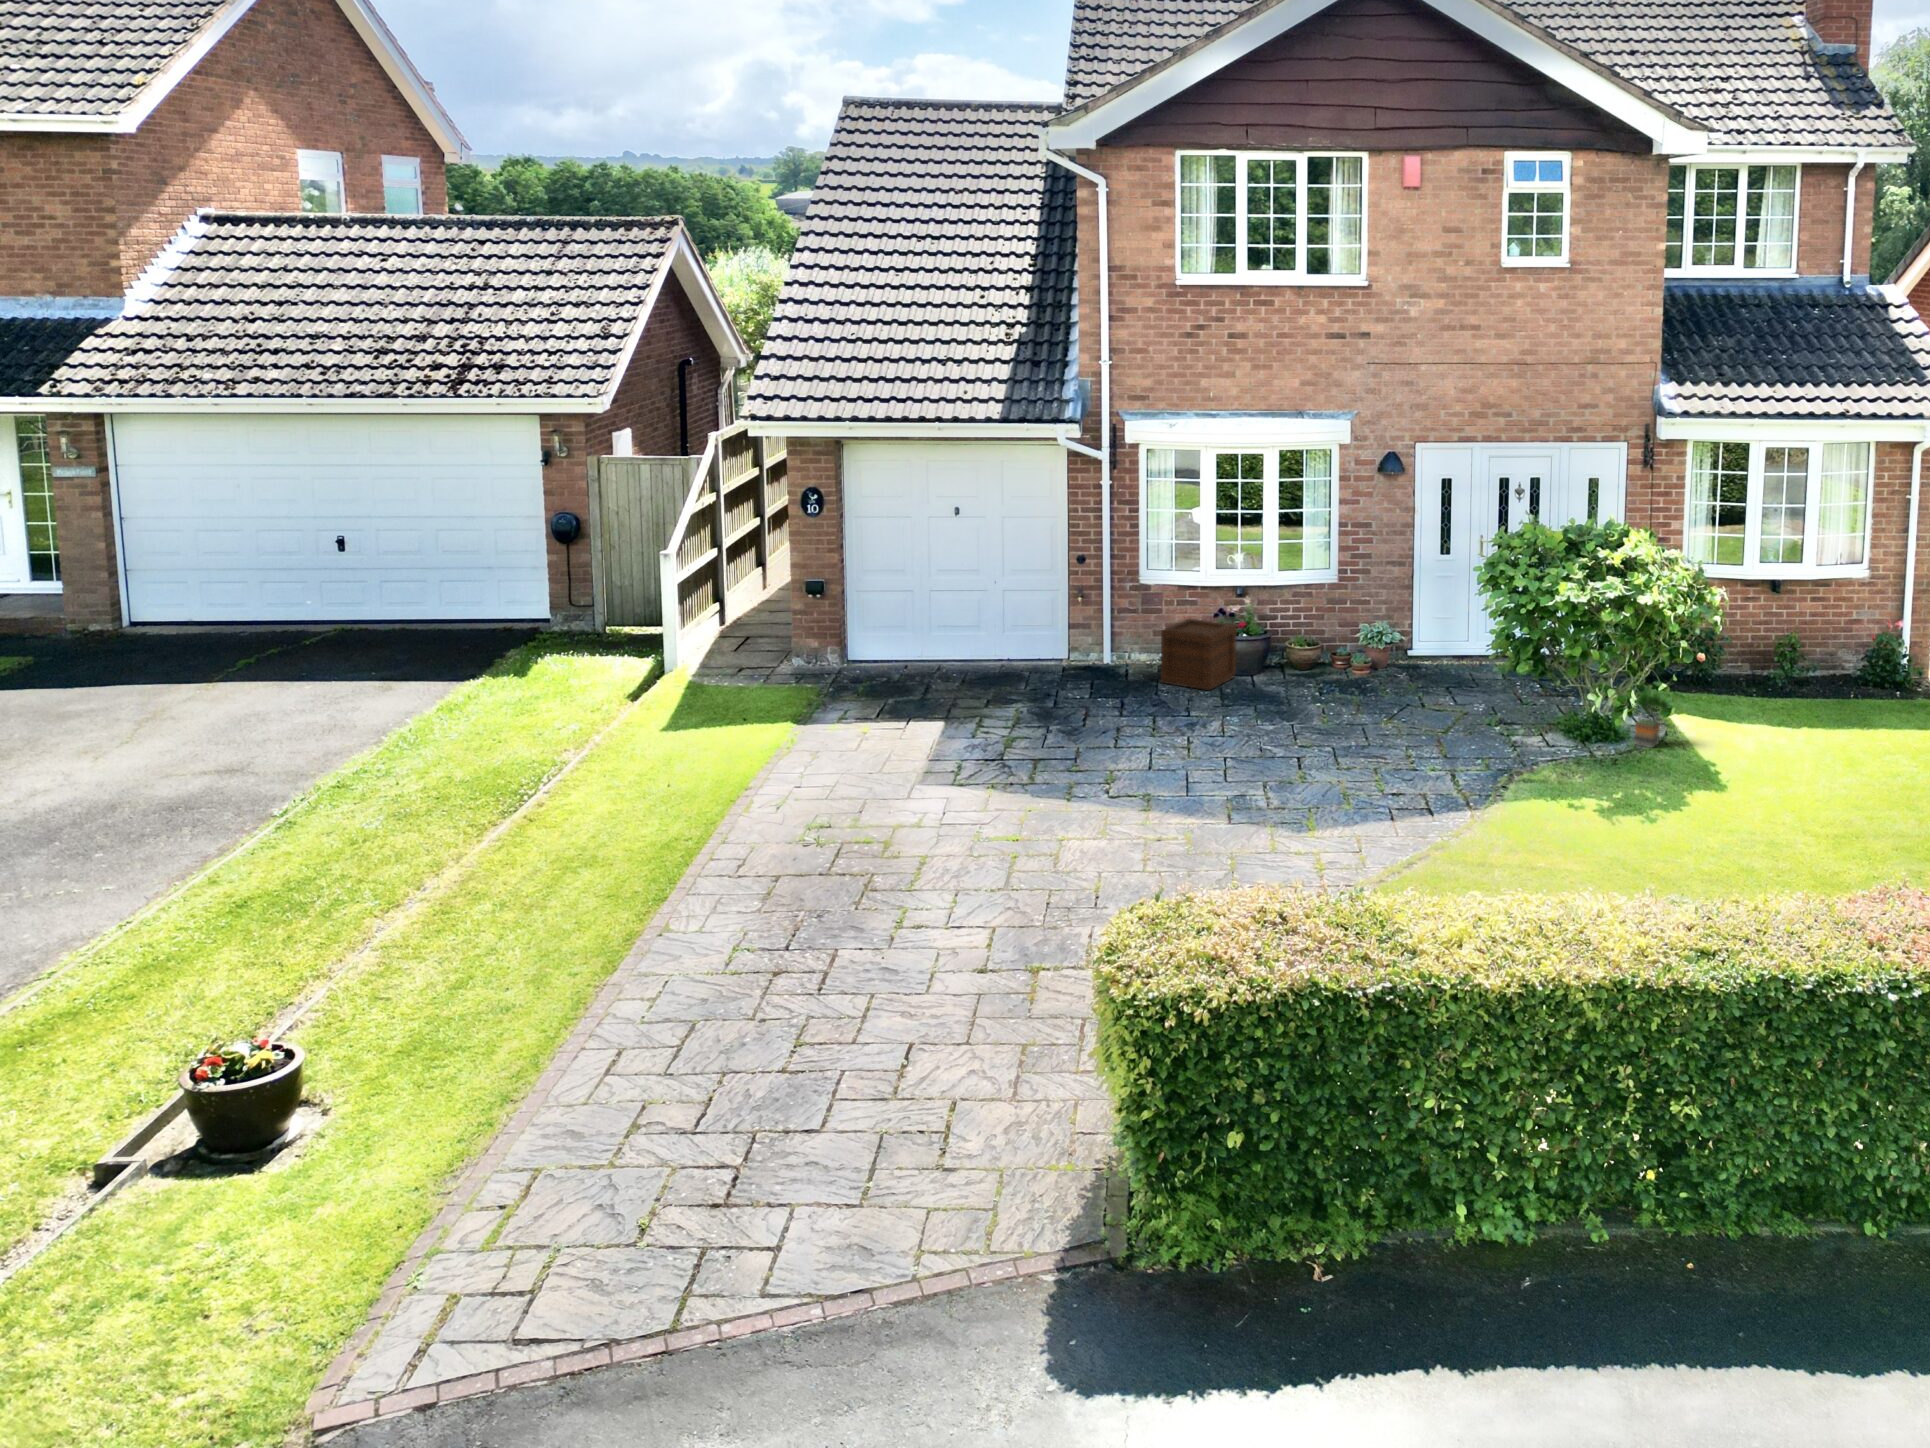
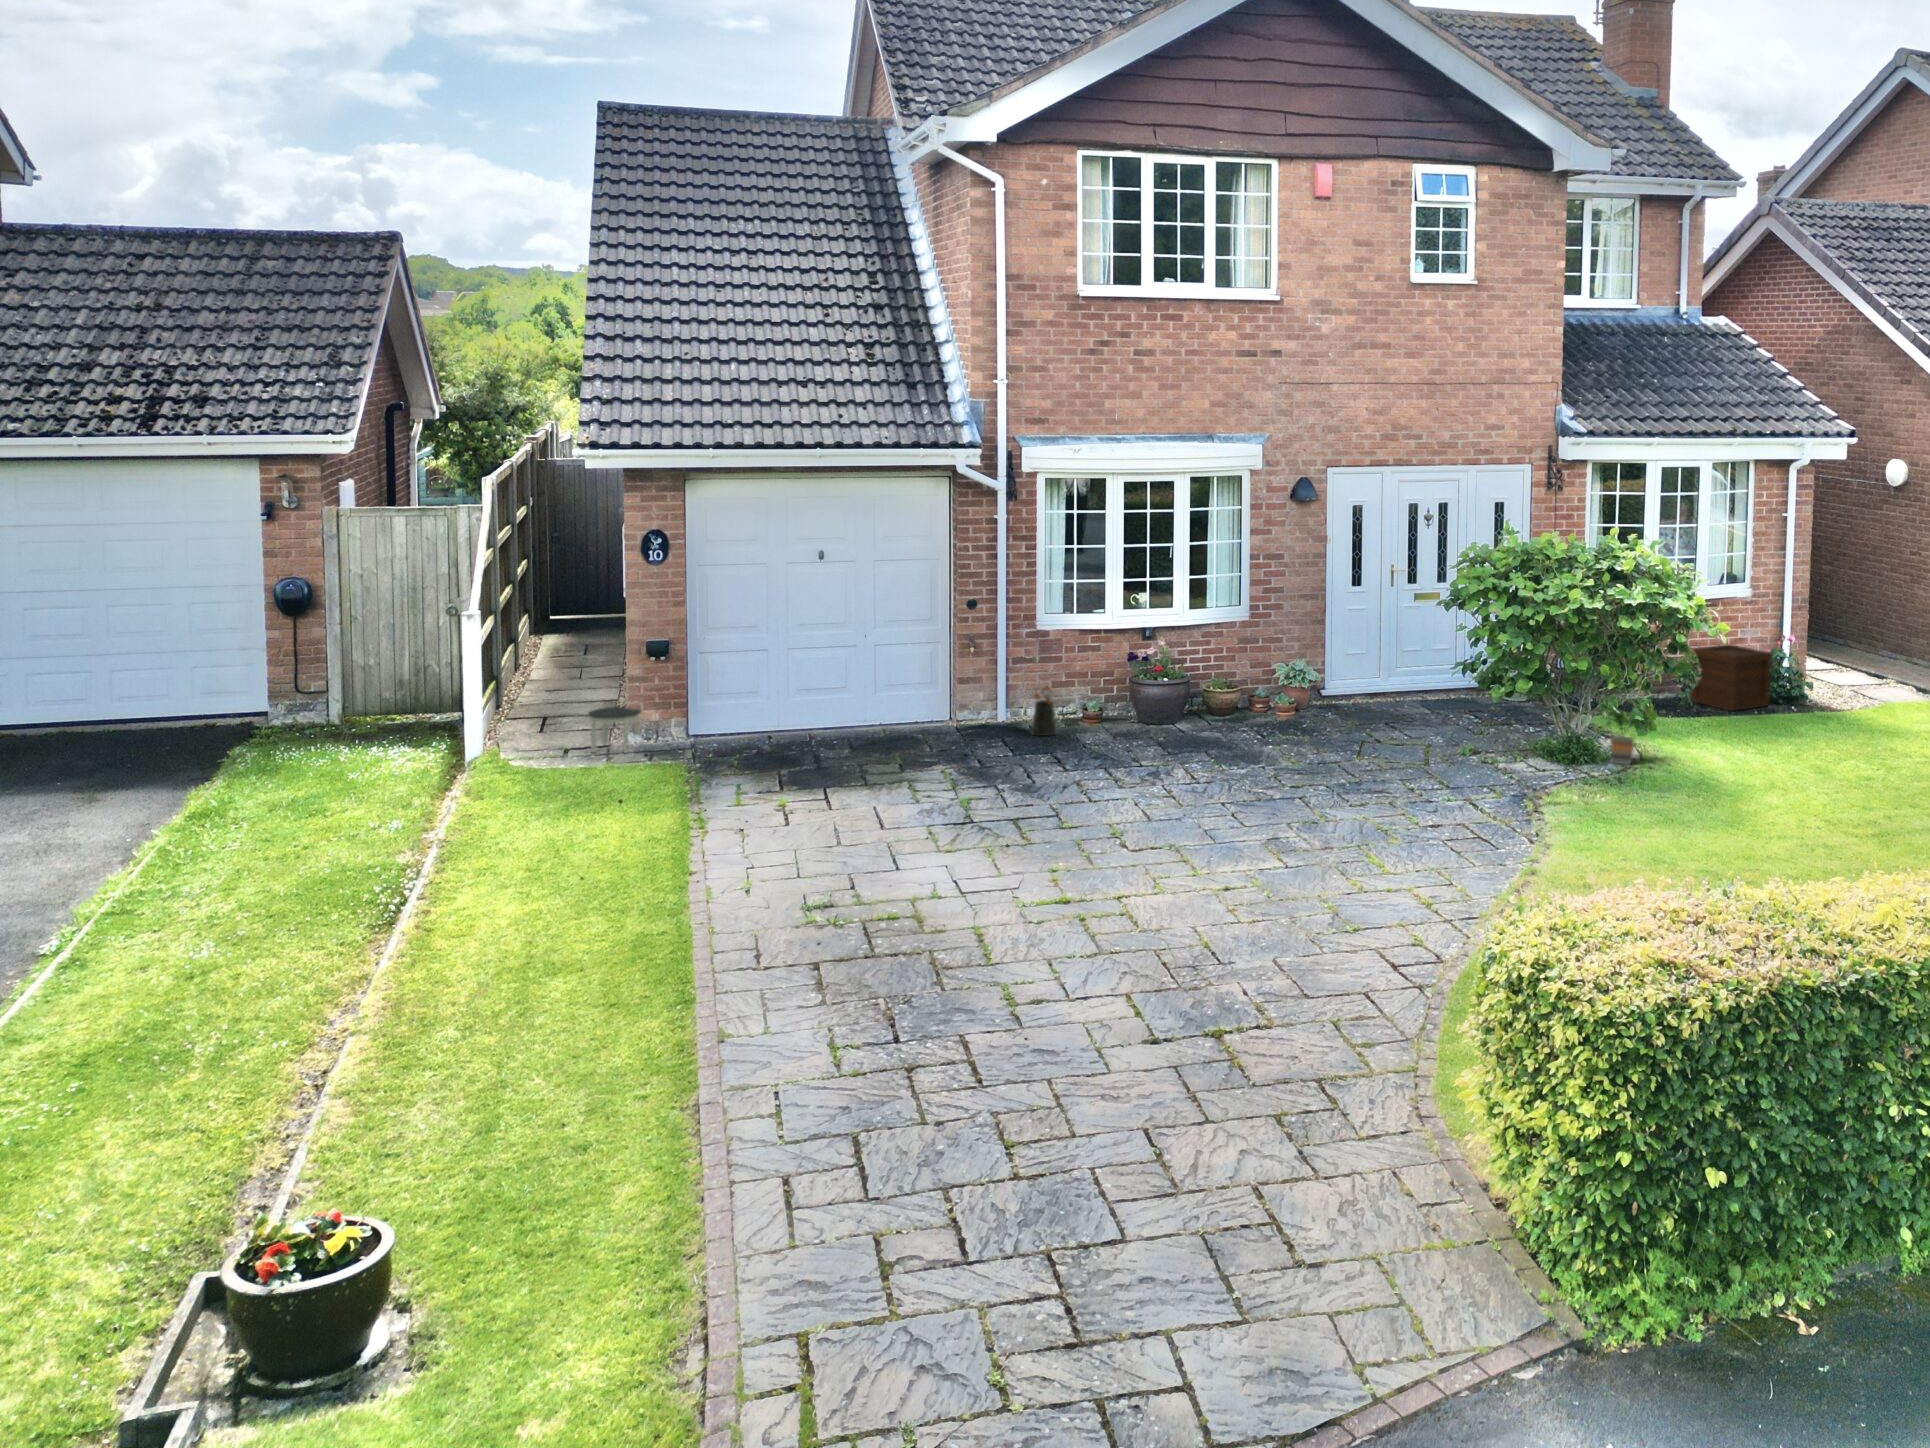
wooden crate: present [1161,619,1237,690] -> present [1690,644,1772,711]
round table: none [759,632,802,672] -> present [588,706,641,753]
watering can: none [1124,634,1149,679] -> present [1031,686,1057,736]

